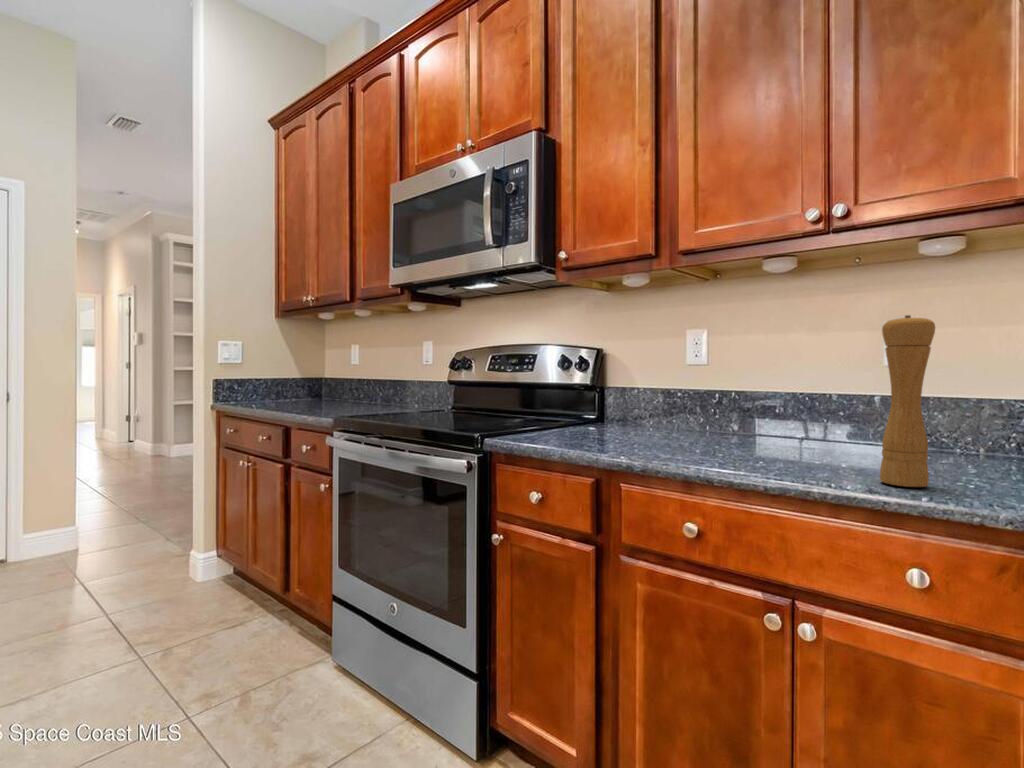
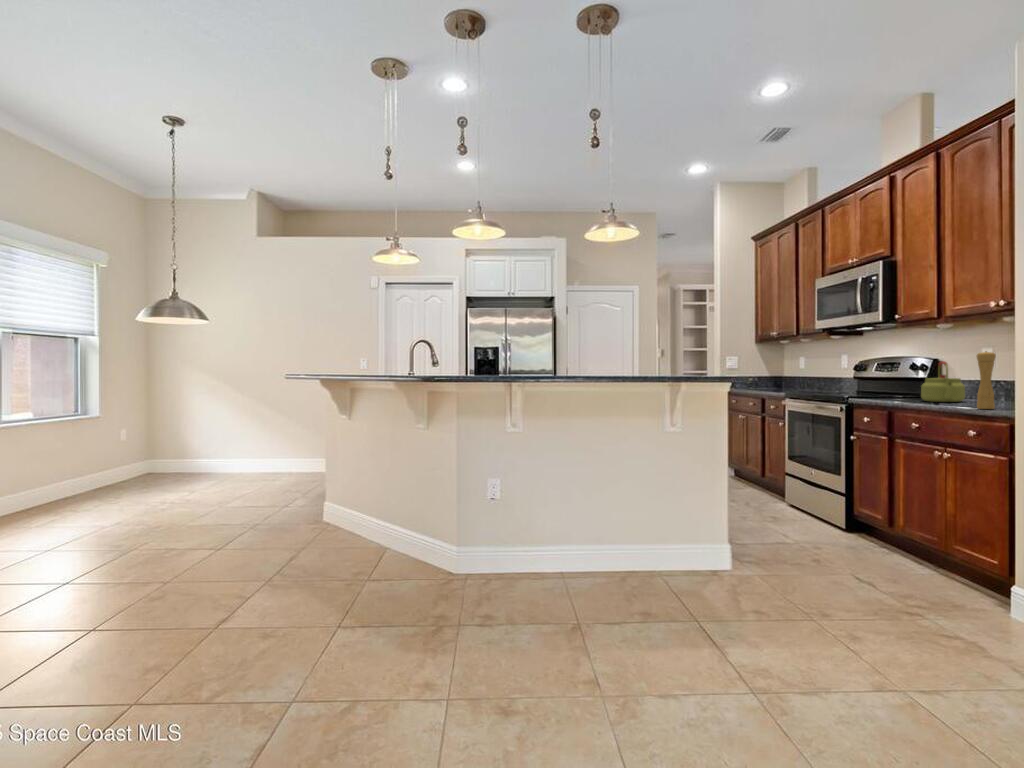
kettle: none [634,351,720,445] -> present [921,361,965,402]

